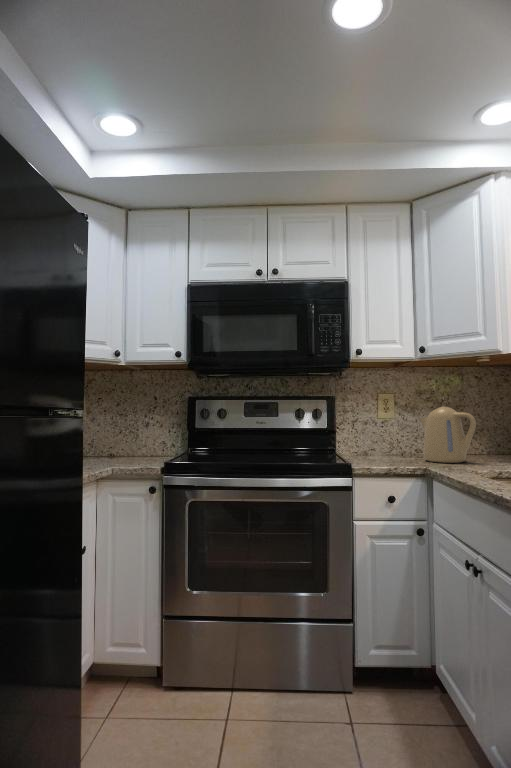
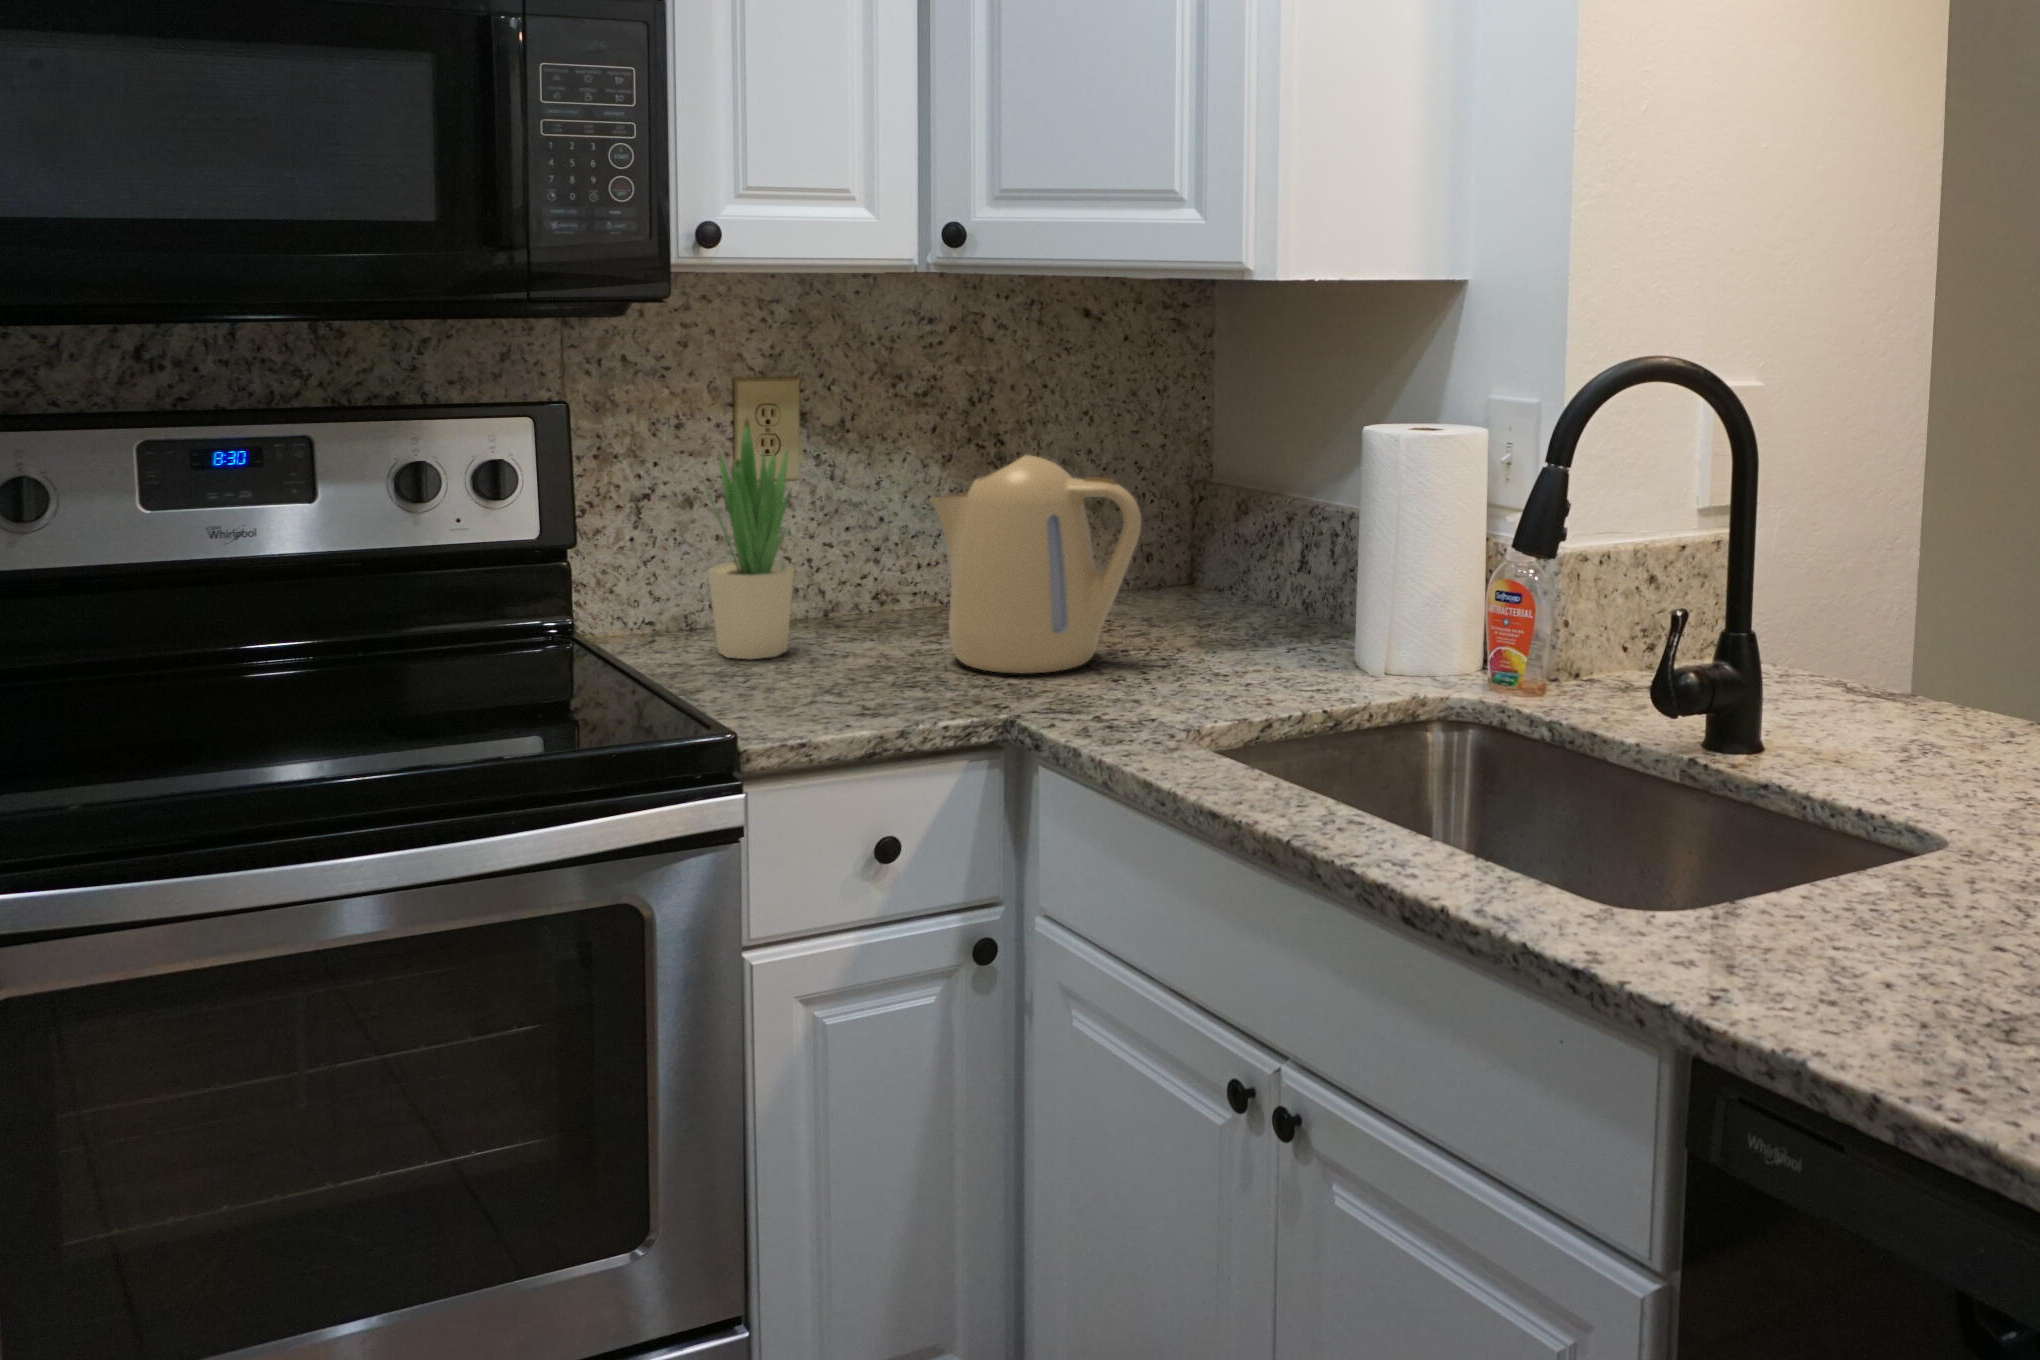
potted plant: none [365,399,388,457] -> present [706,419,794,659]

